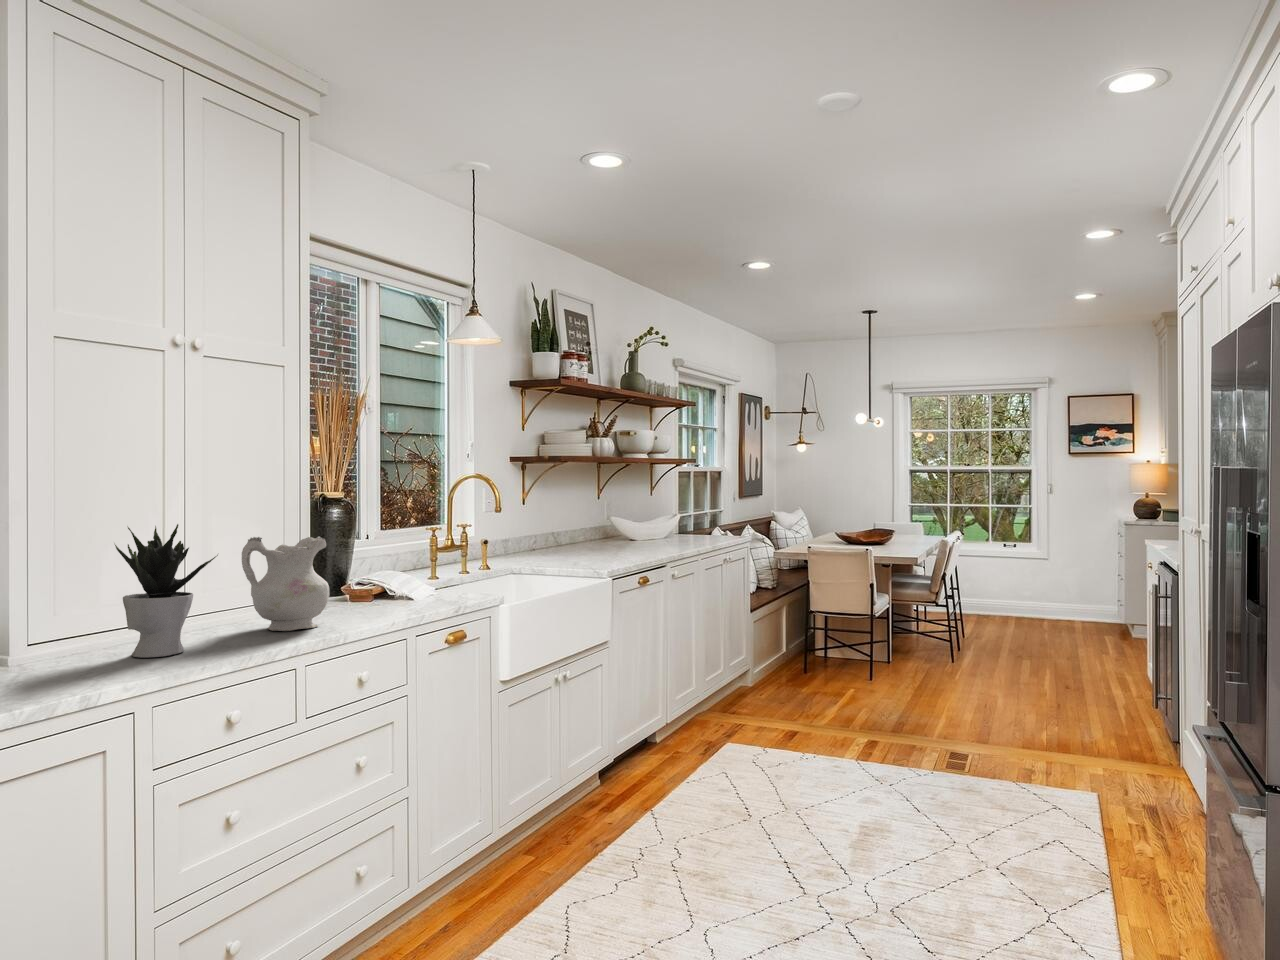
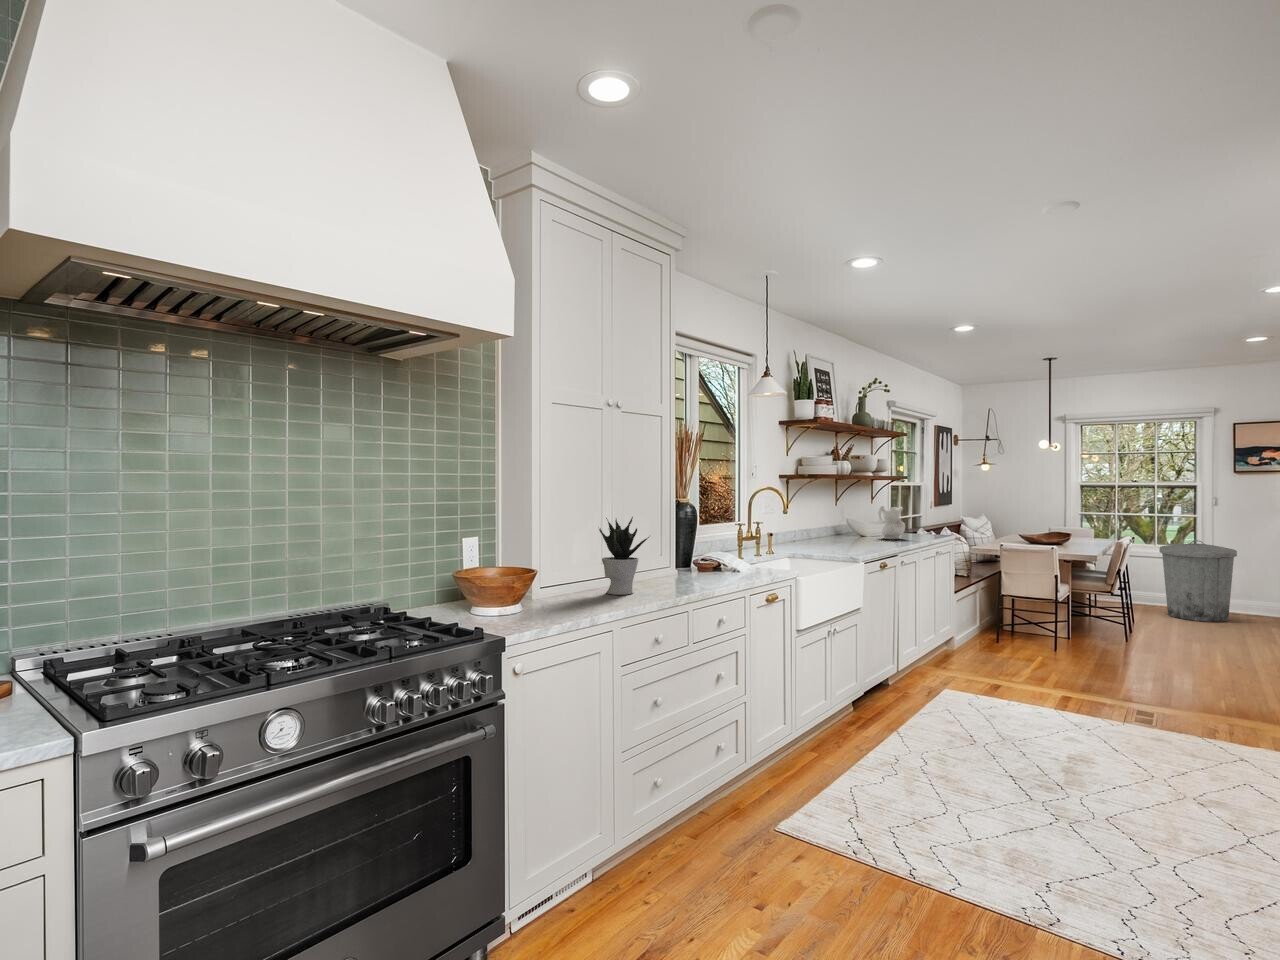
trash can: none [990,535,1067,630] -> present [1159,540,1237,622]
ceramic pitcher: present [242,537,329,631] -> present [878,506,905,539]

